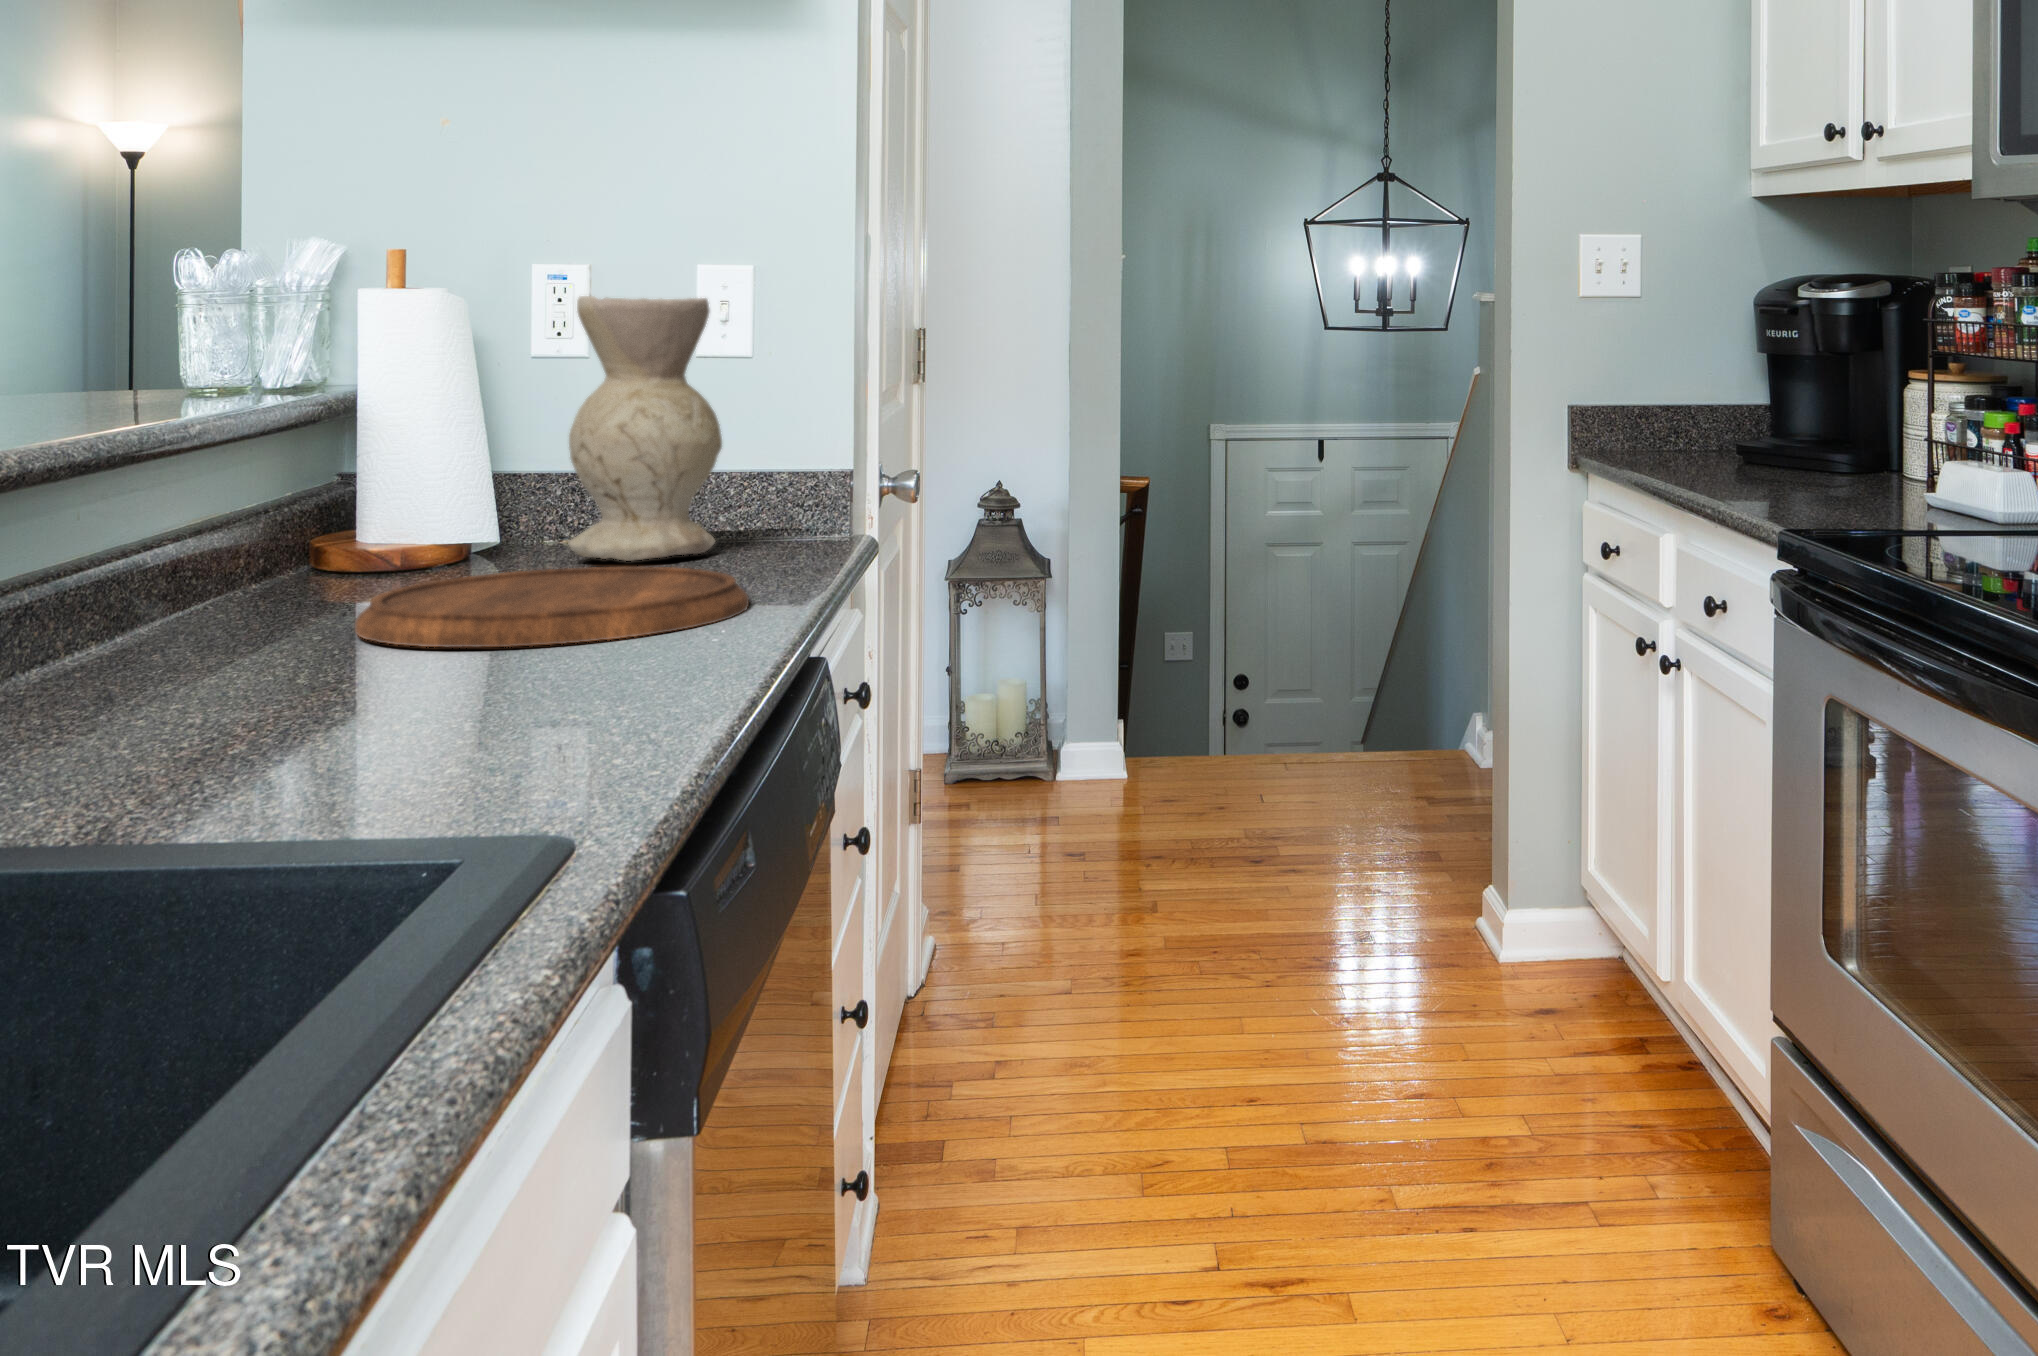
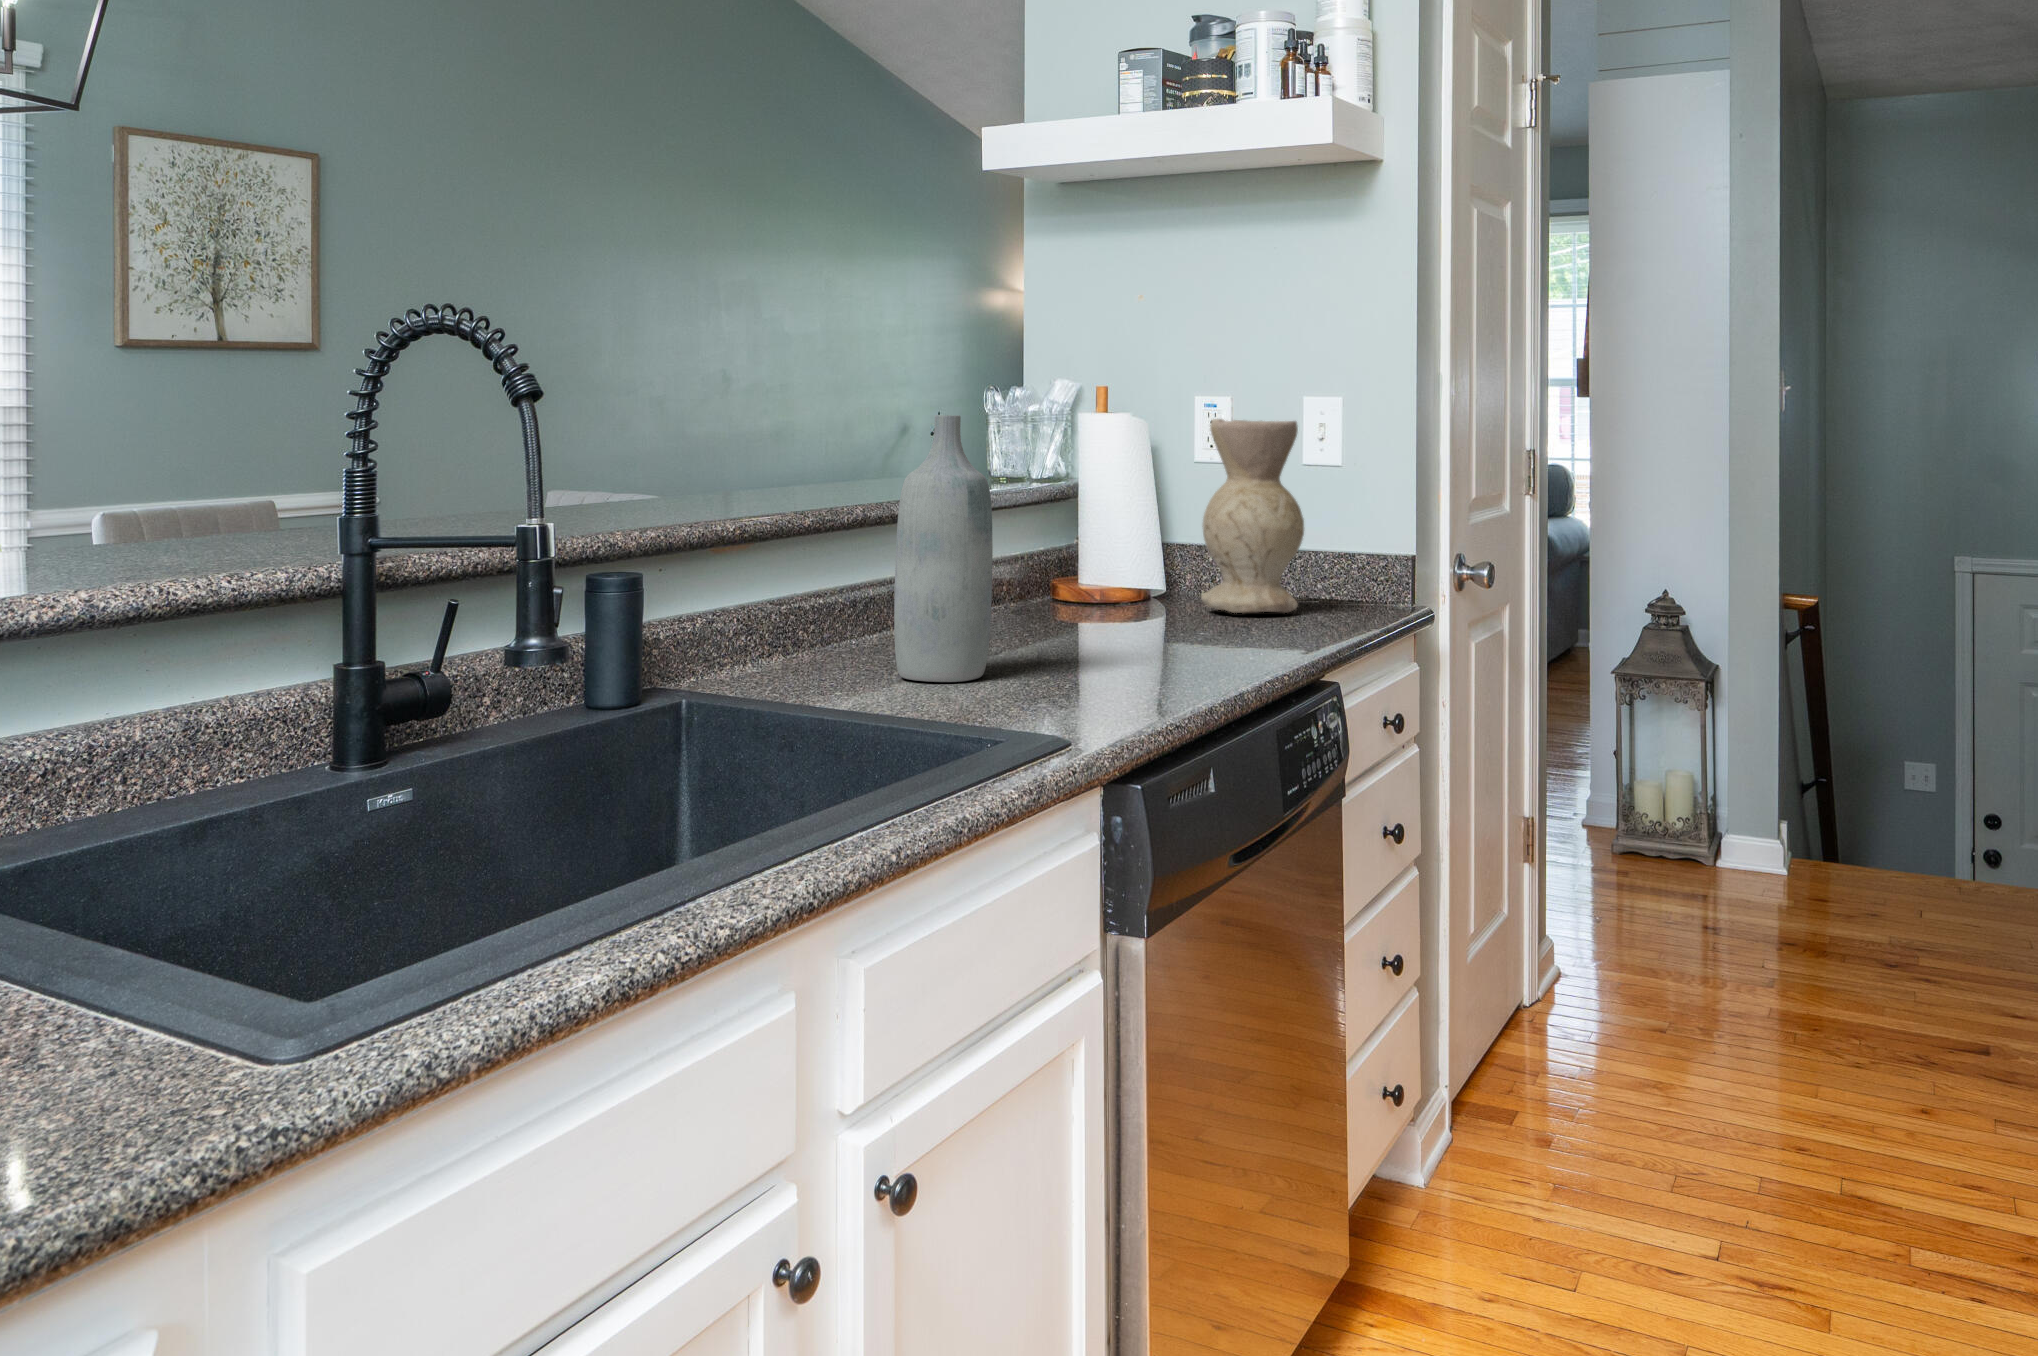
bottle: none [177,286,368,729] -> present [894,415,993,682]
cutting board: present [355,567,749,647] -> none [1030,610,1270,659]

